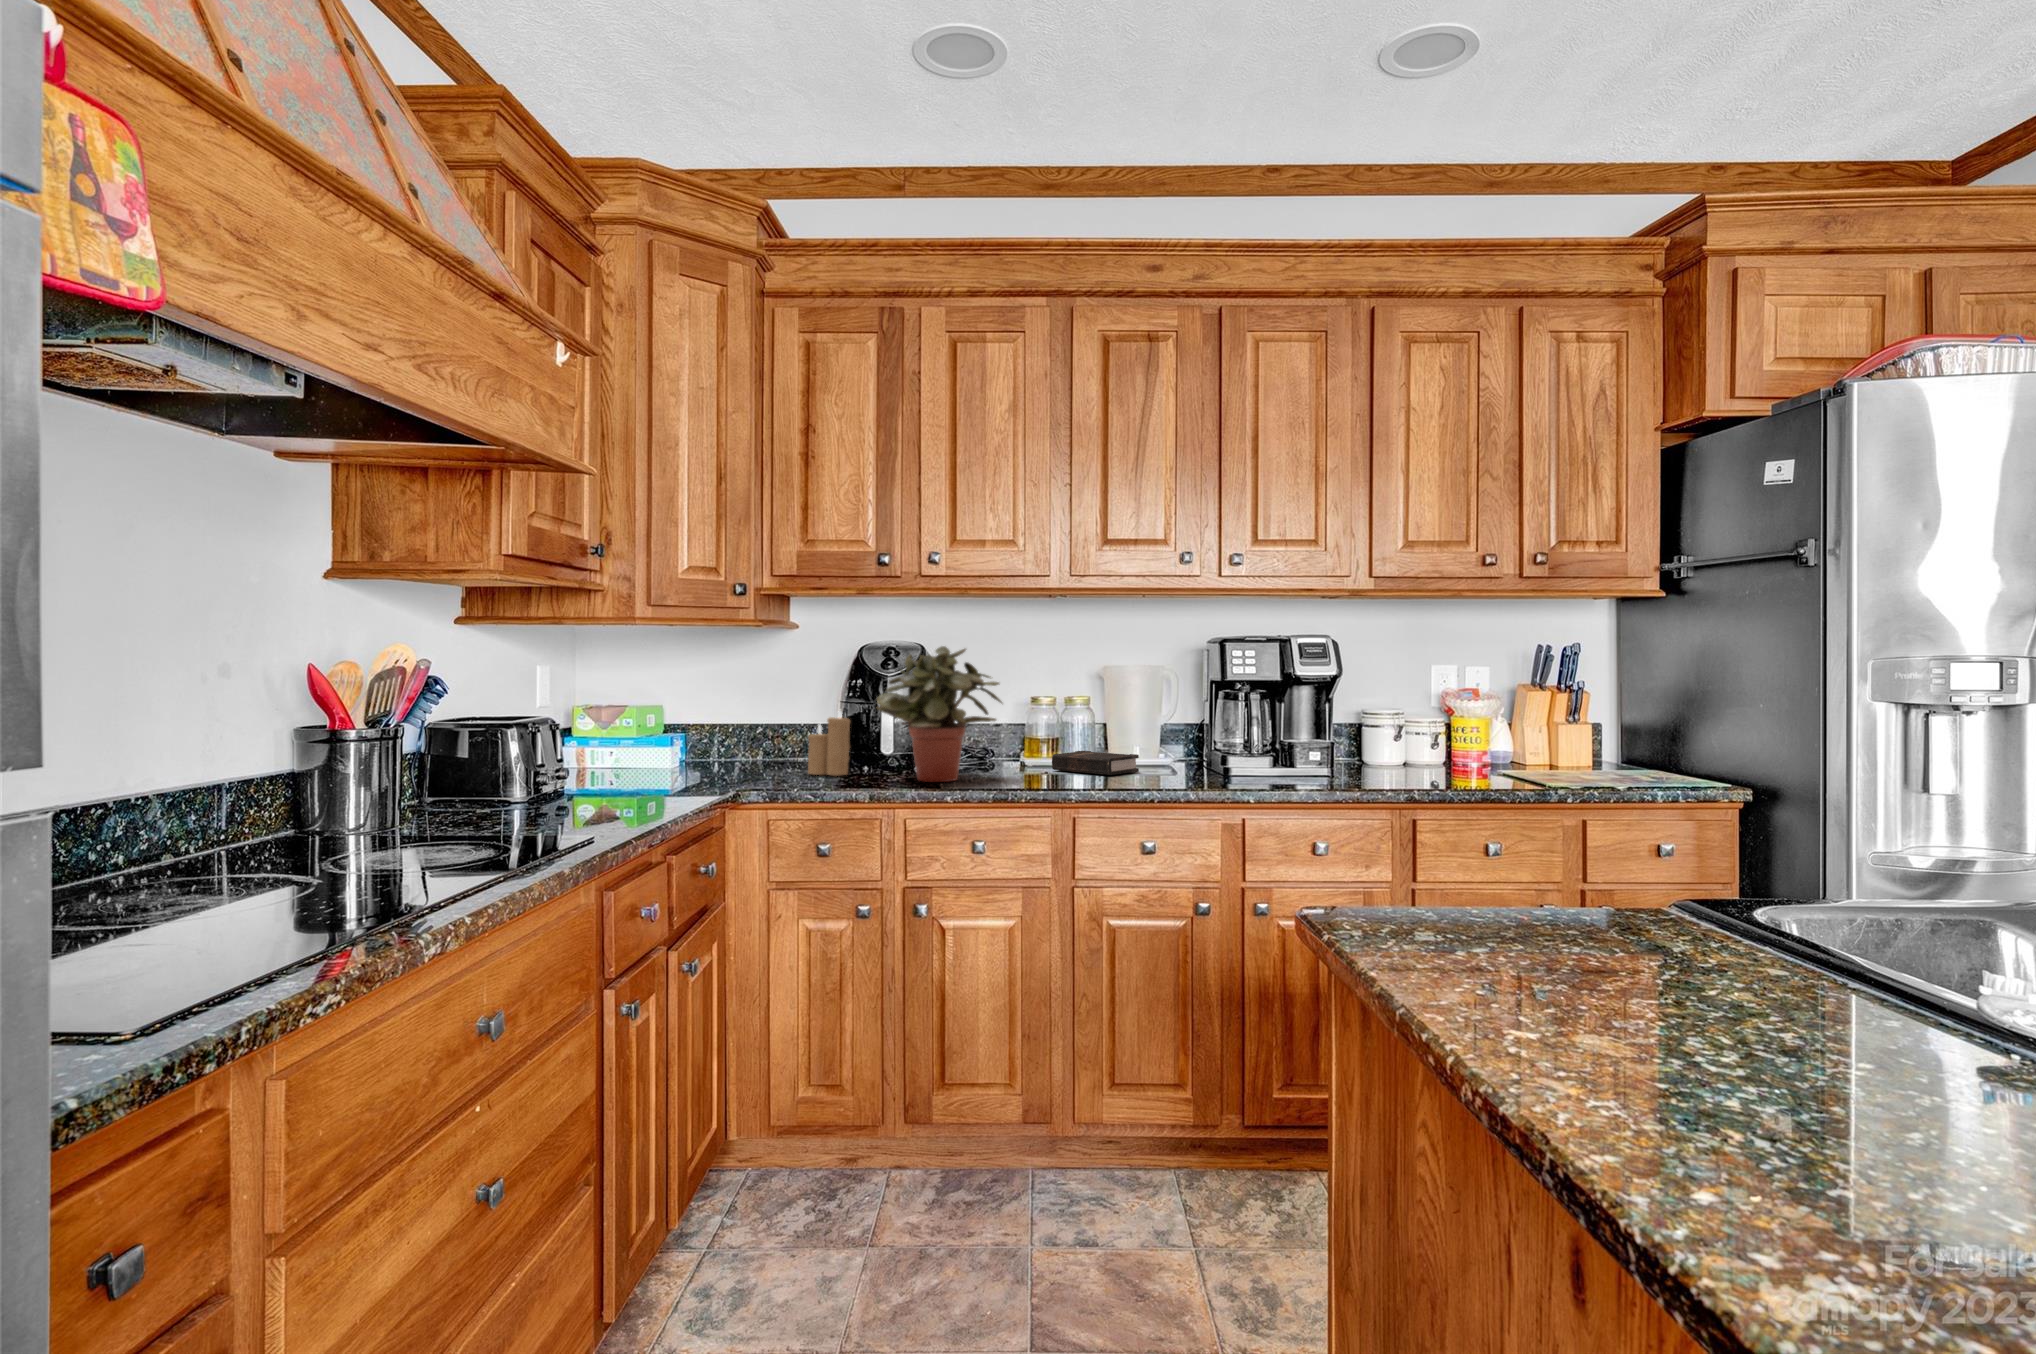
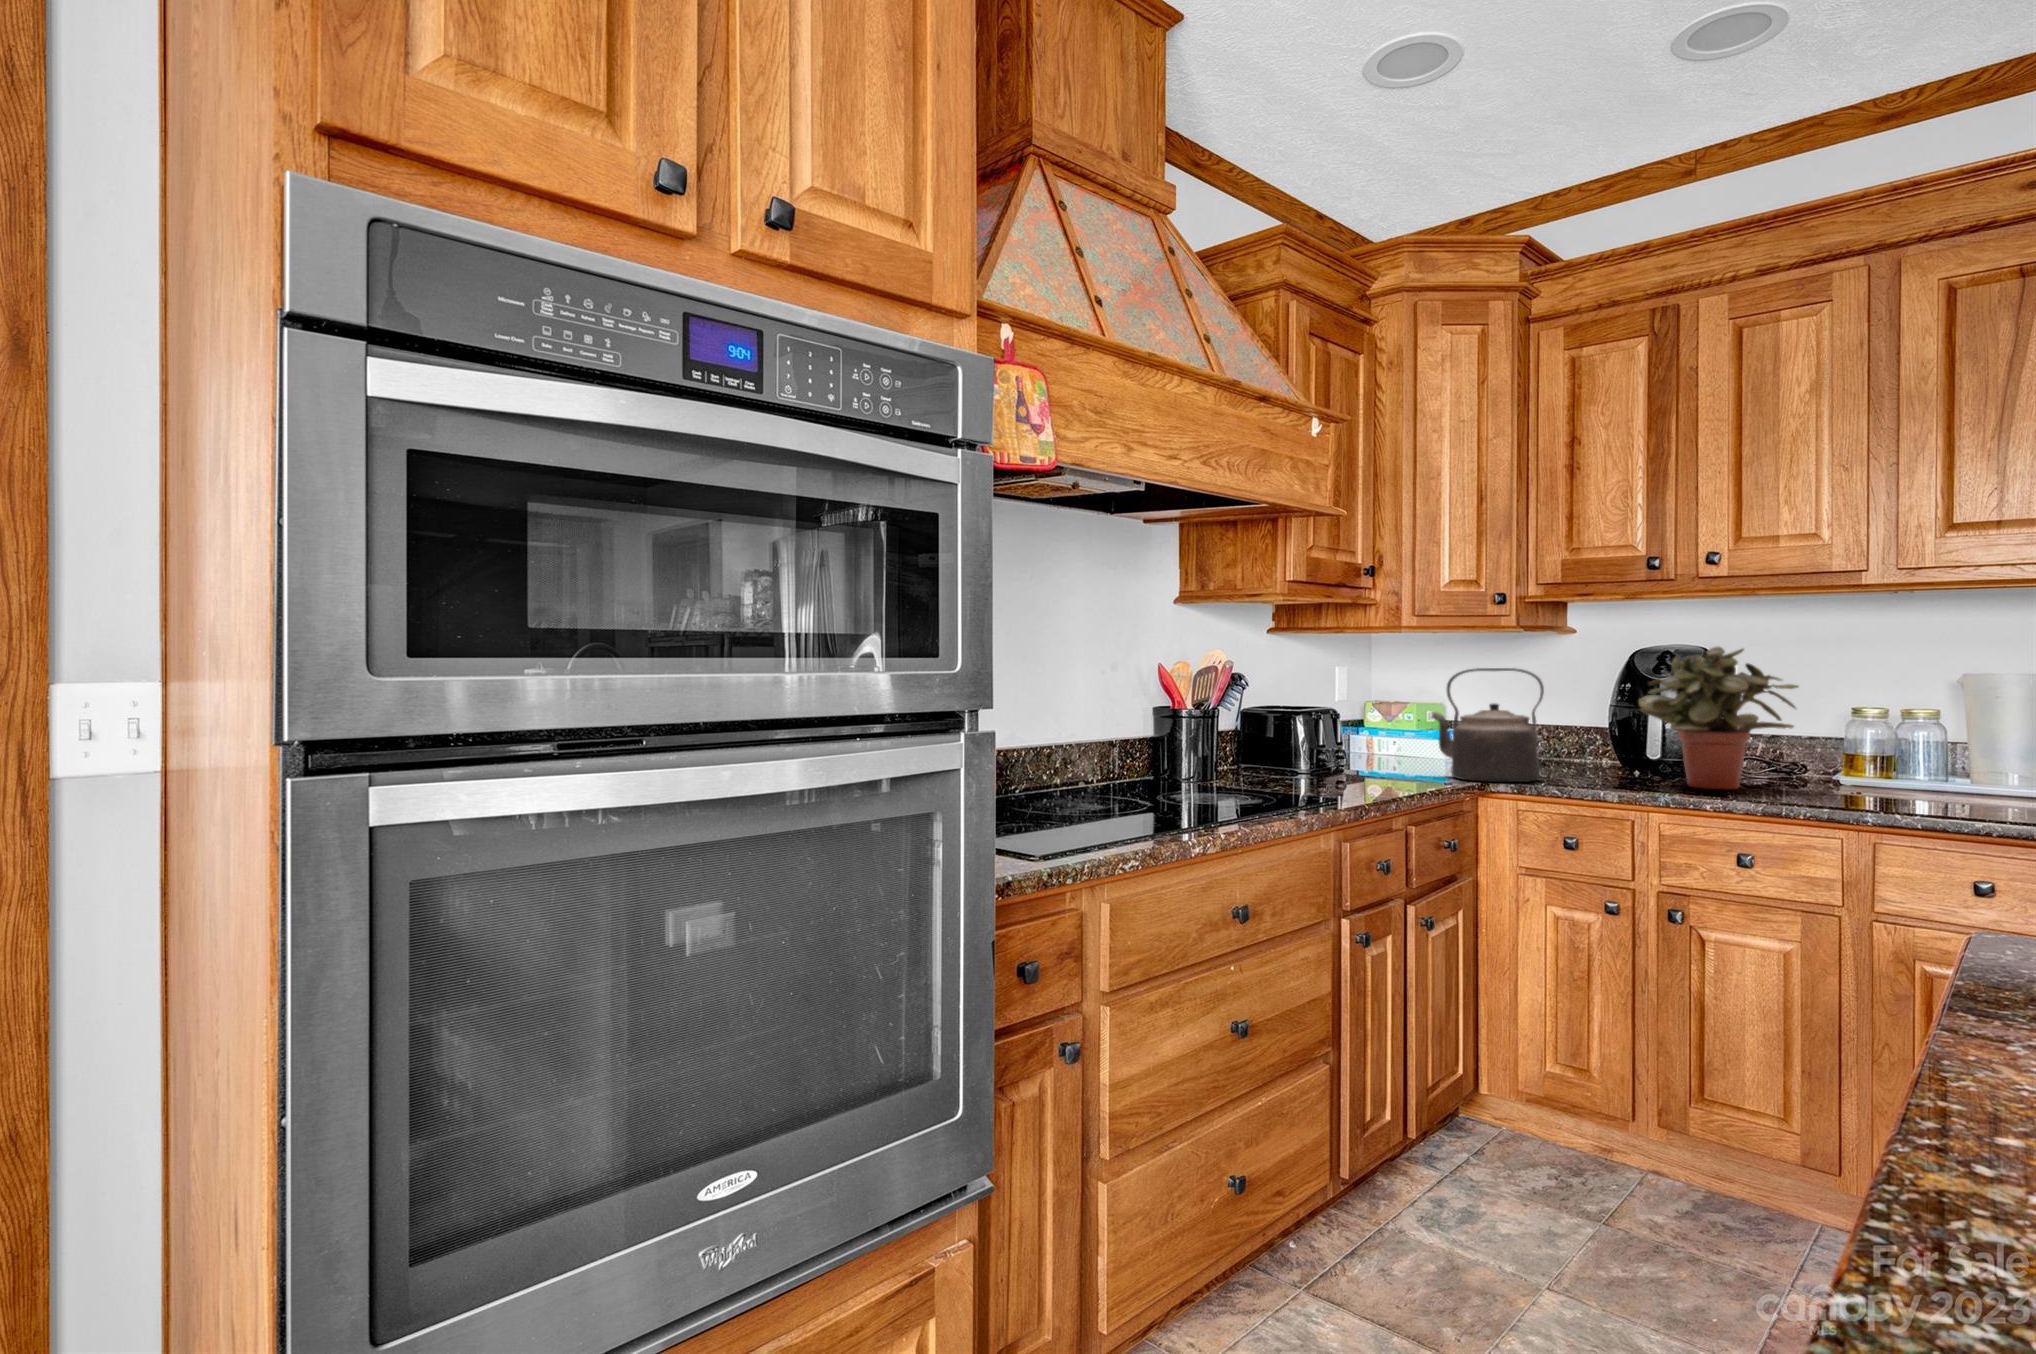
kettle: none [672,666,792,792] -> present [1432,668,1544,782]
candle: present [808,711,850,776] -> none [1573,711,1618,776]
hardback book: present [1052,751,1139,775] -> none [1885,769,2023,799]

